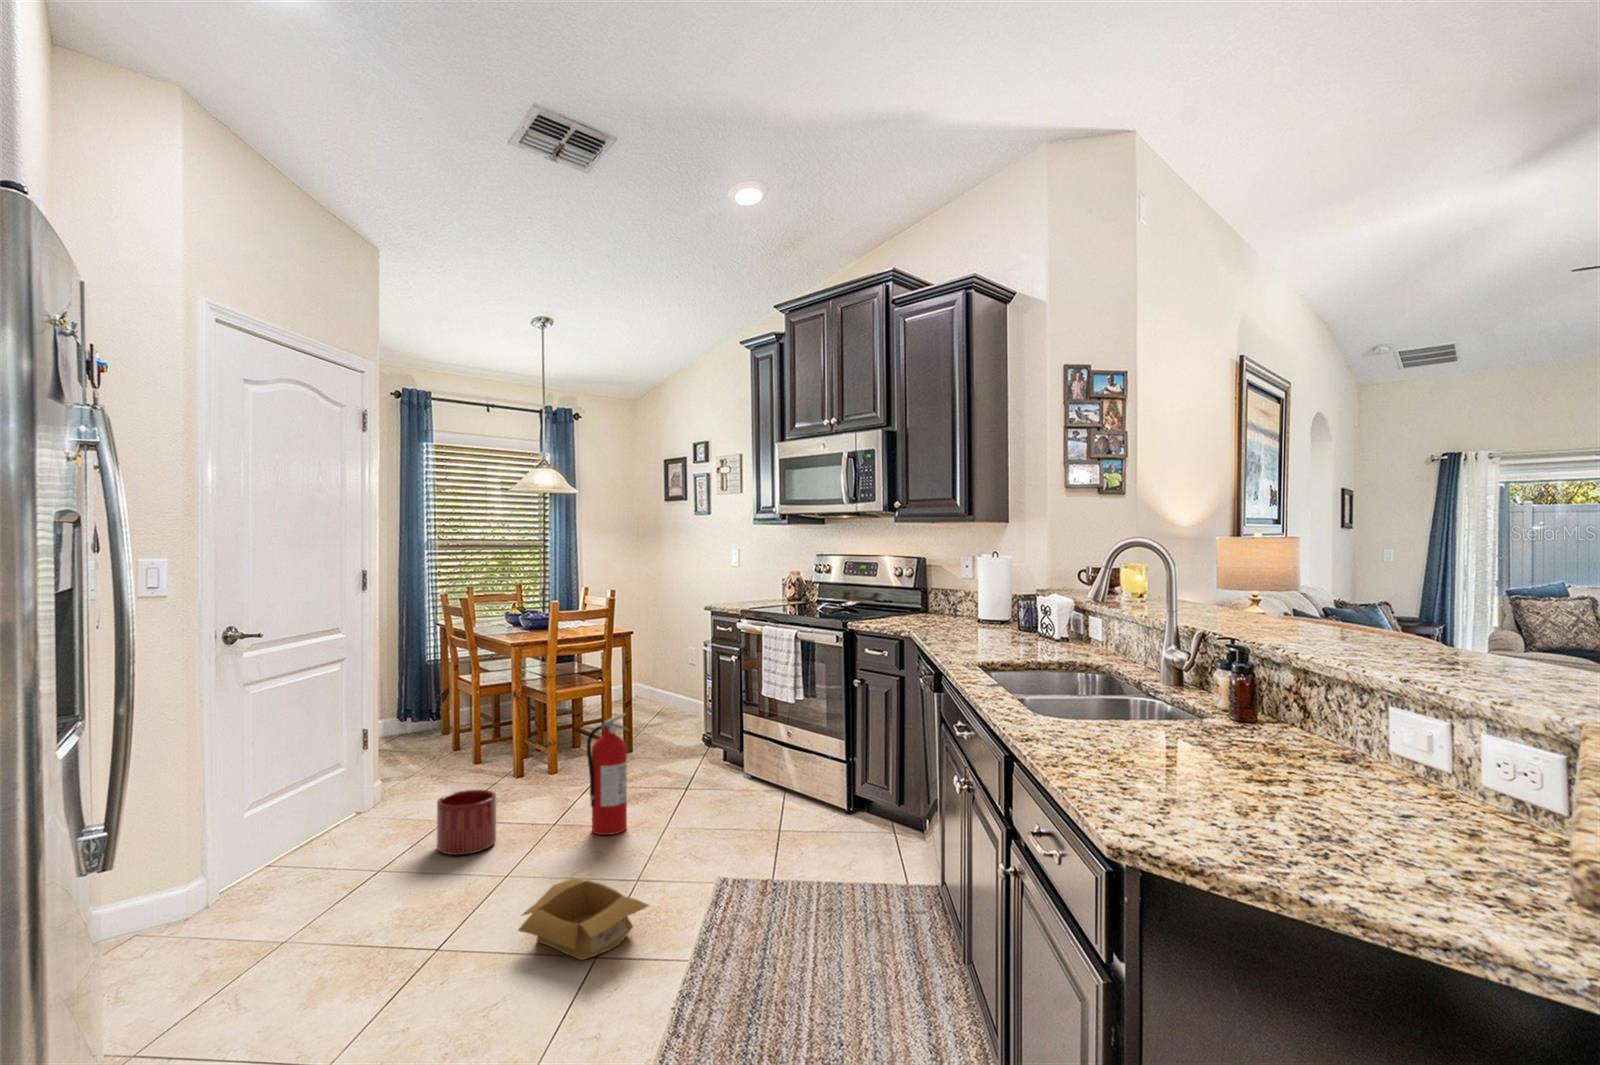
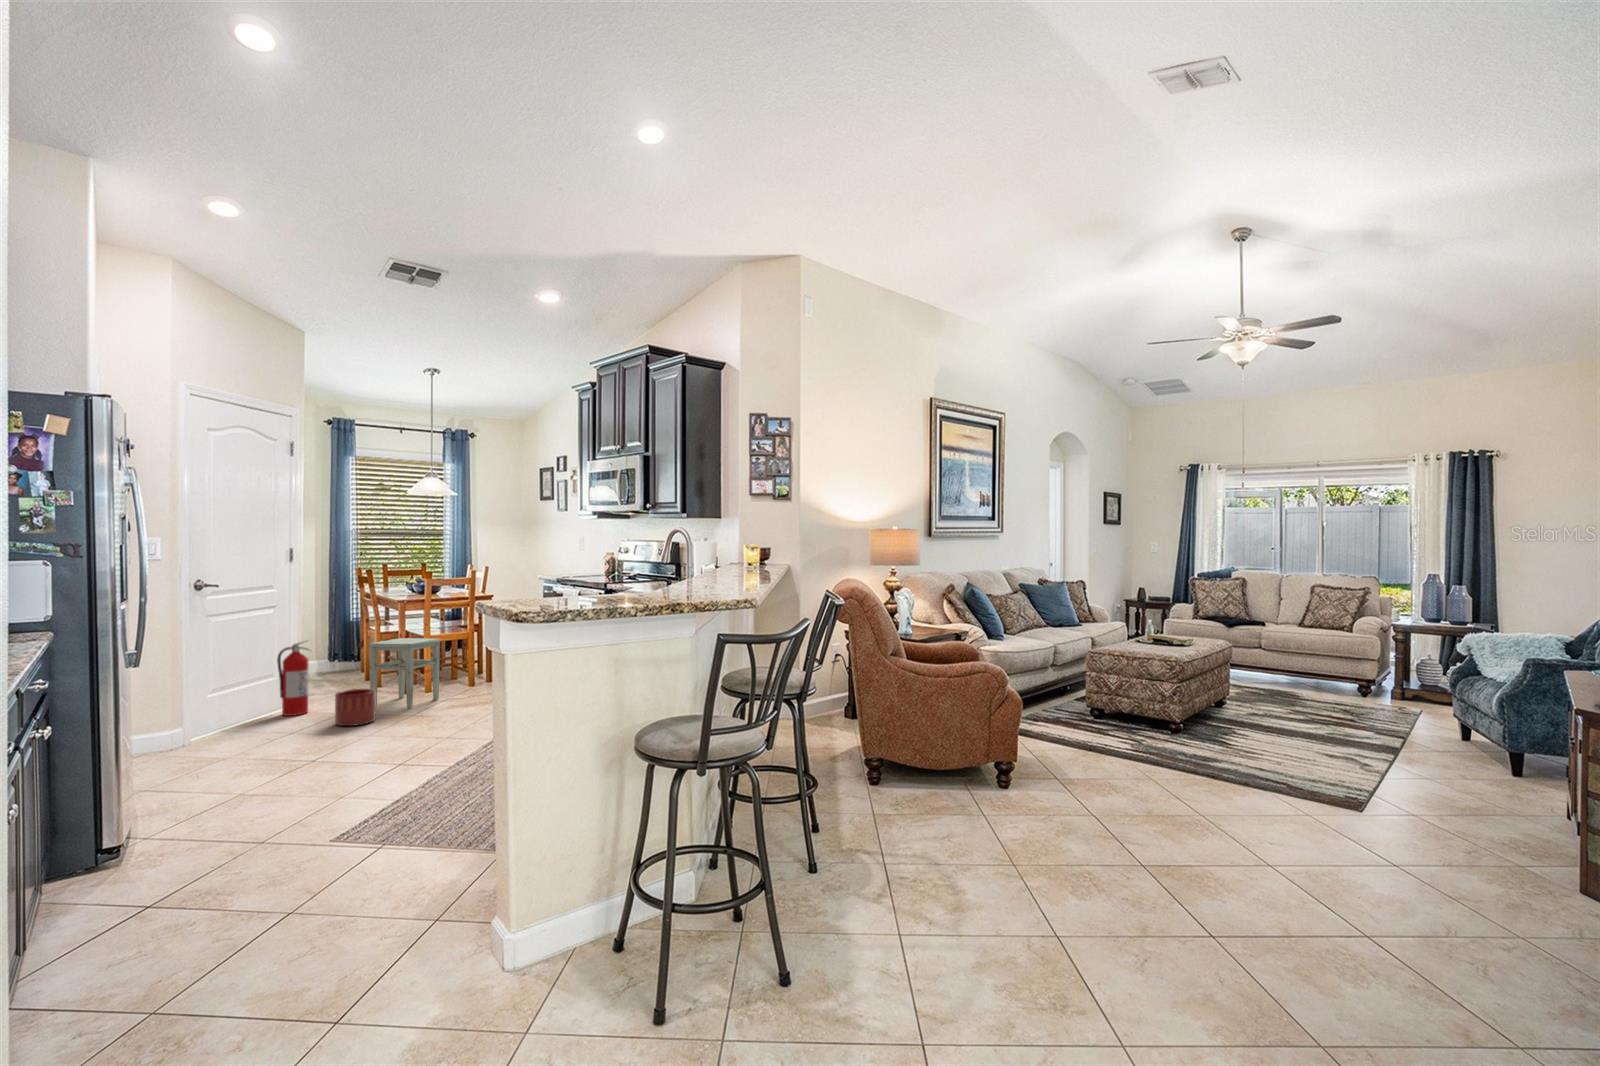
stool: none [477,701,576,812] -> present [369,638,441,708]
fire extinguisher: present [587,713,628,835] -> present [277,641,308,716]
cardboard box: present [518,879,649,960] -> none [369,726,450,762]

